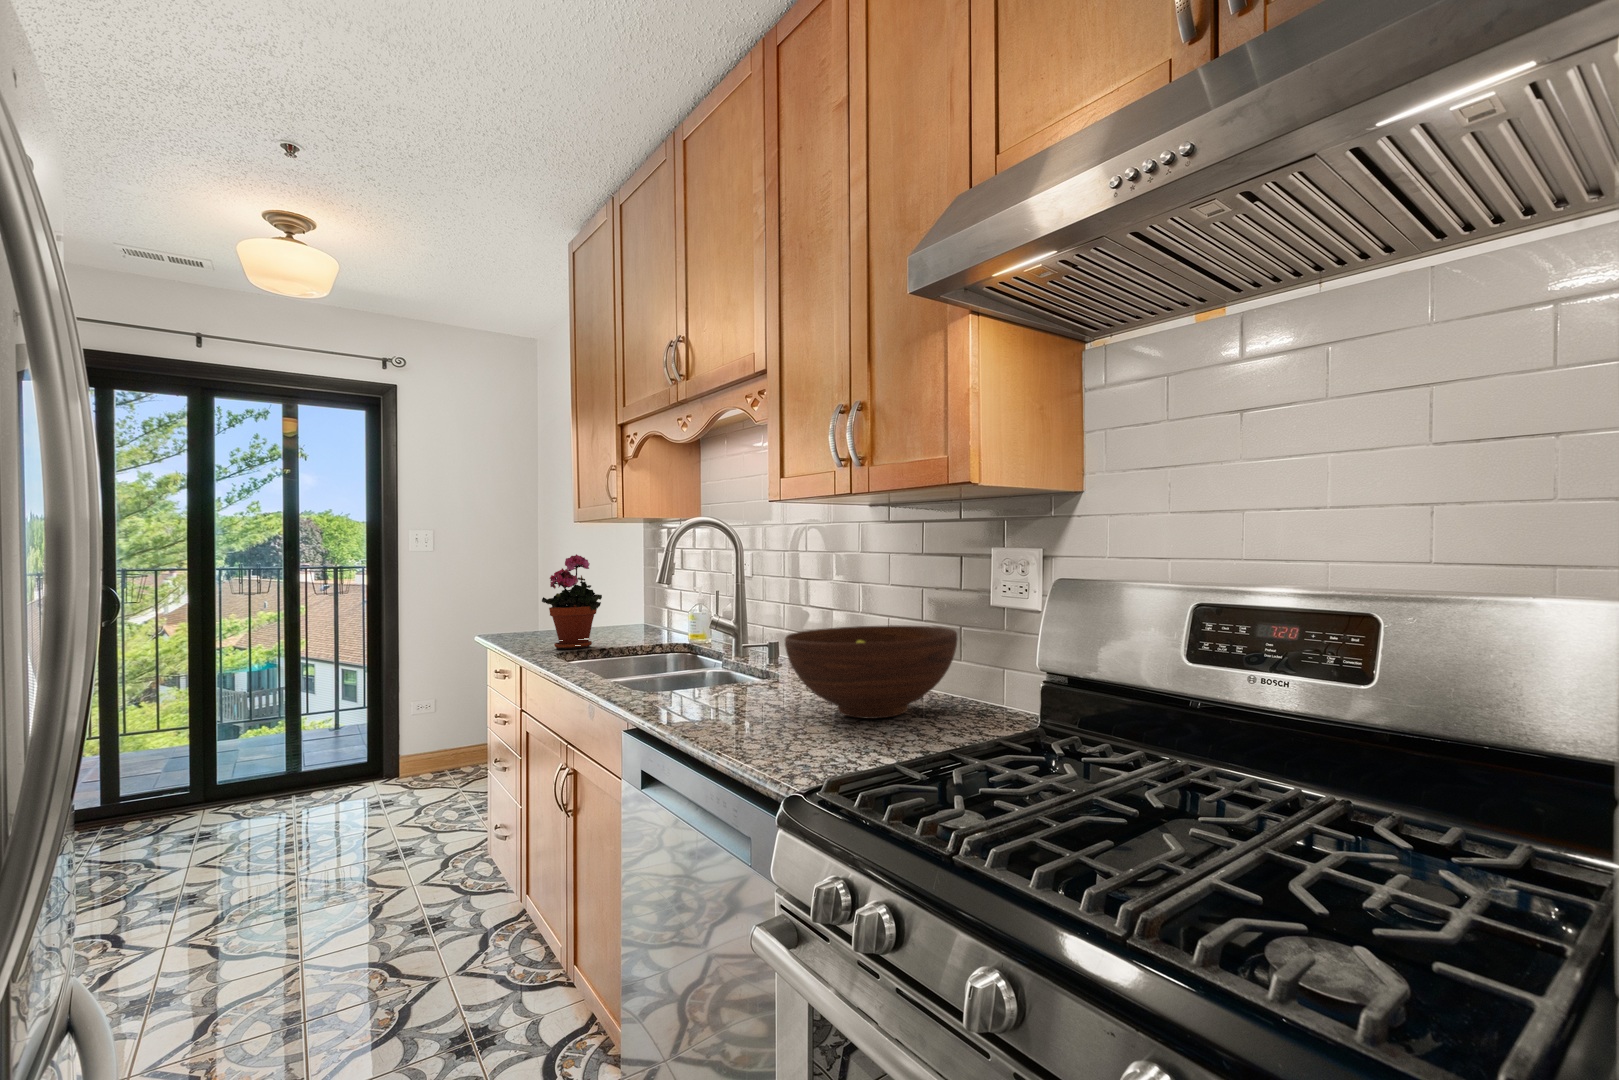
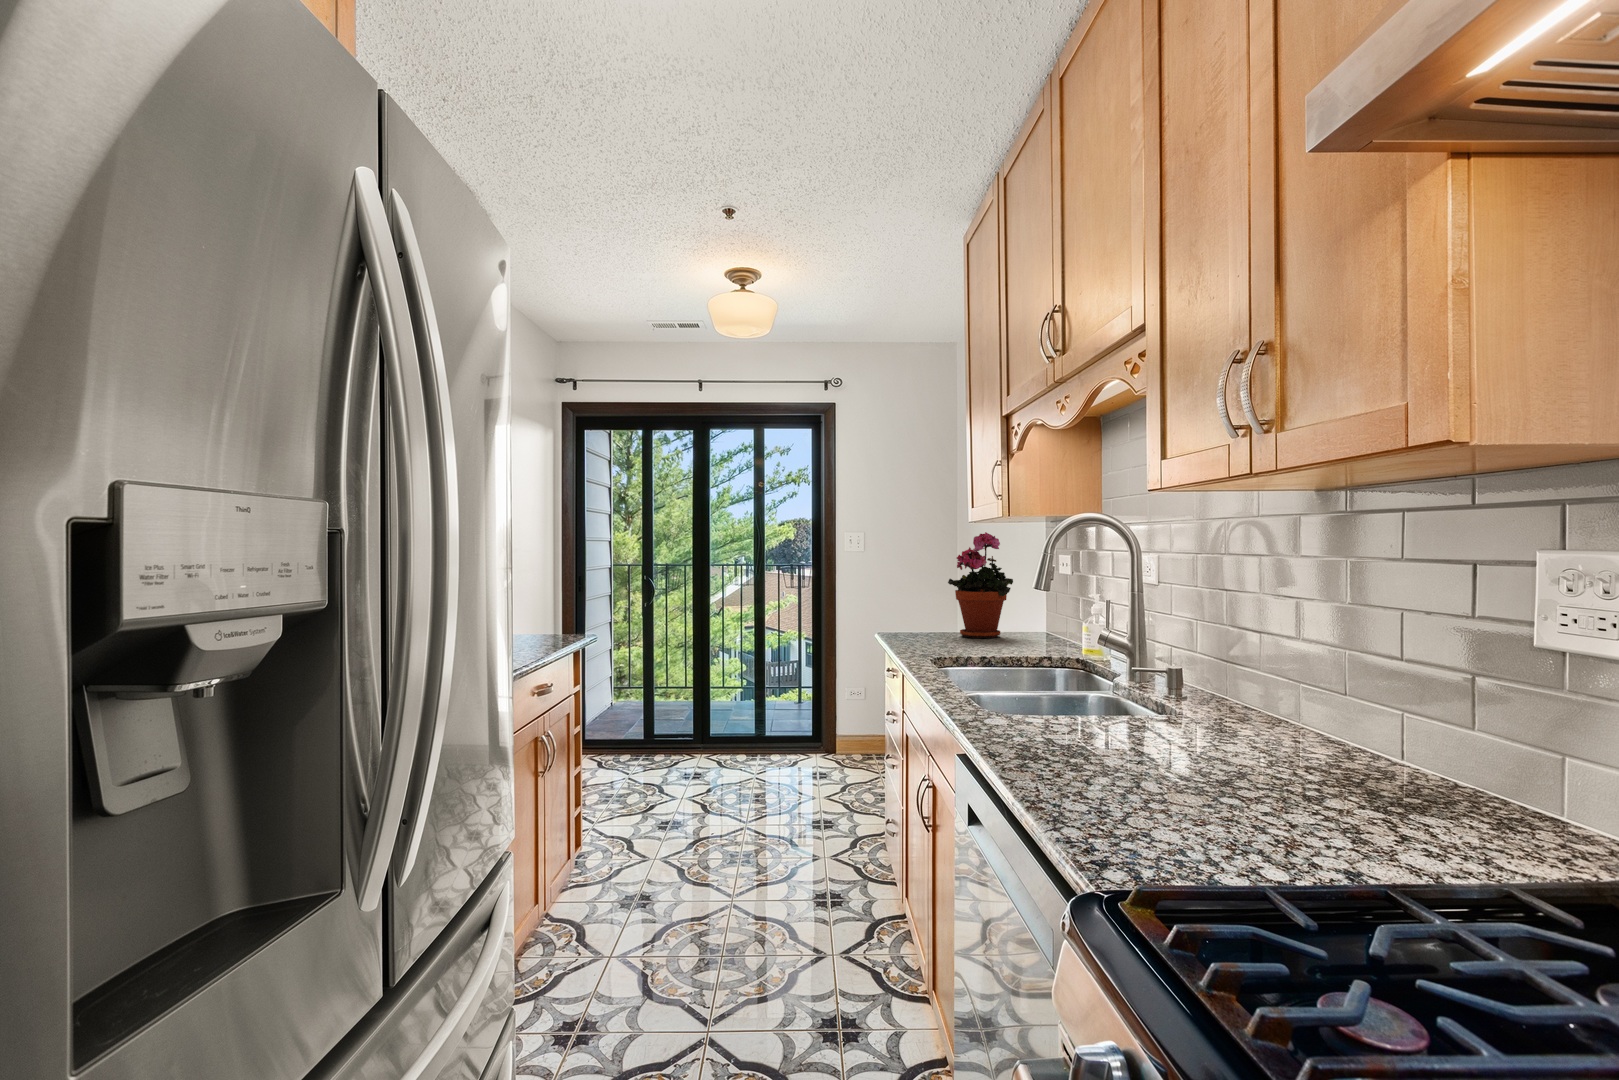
fruit bowl: present [785,626,958,719] -> none [1161,657,1454,800]

